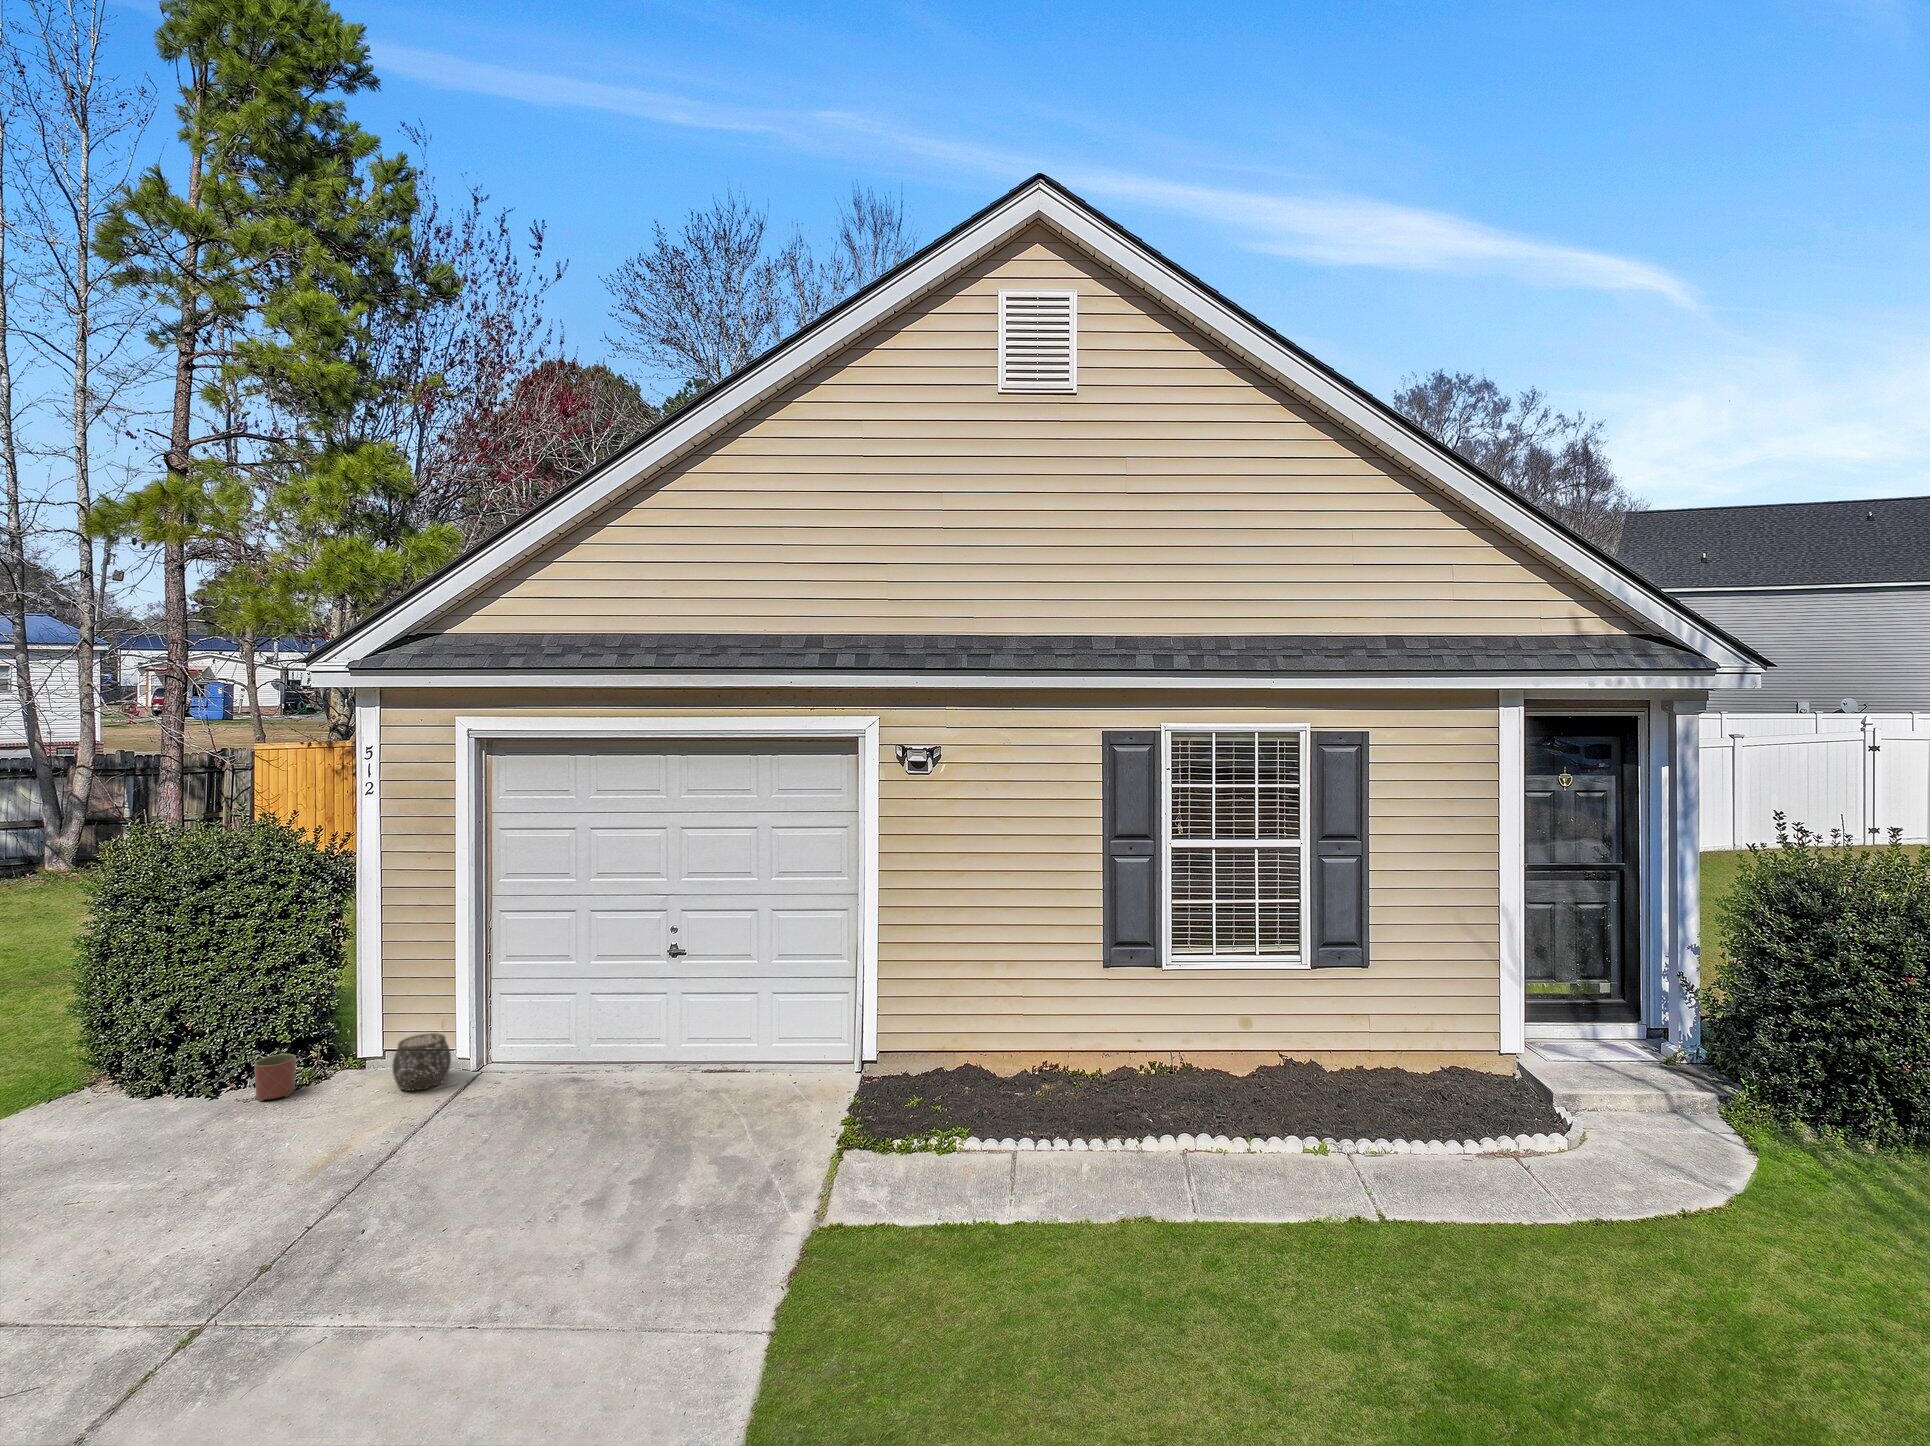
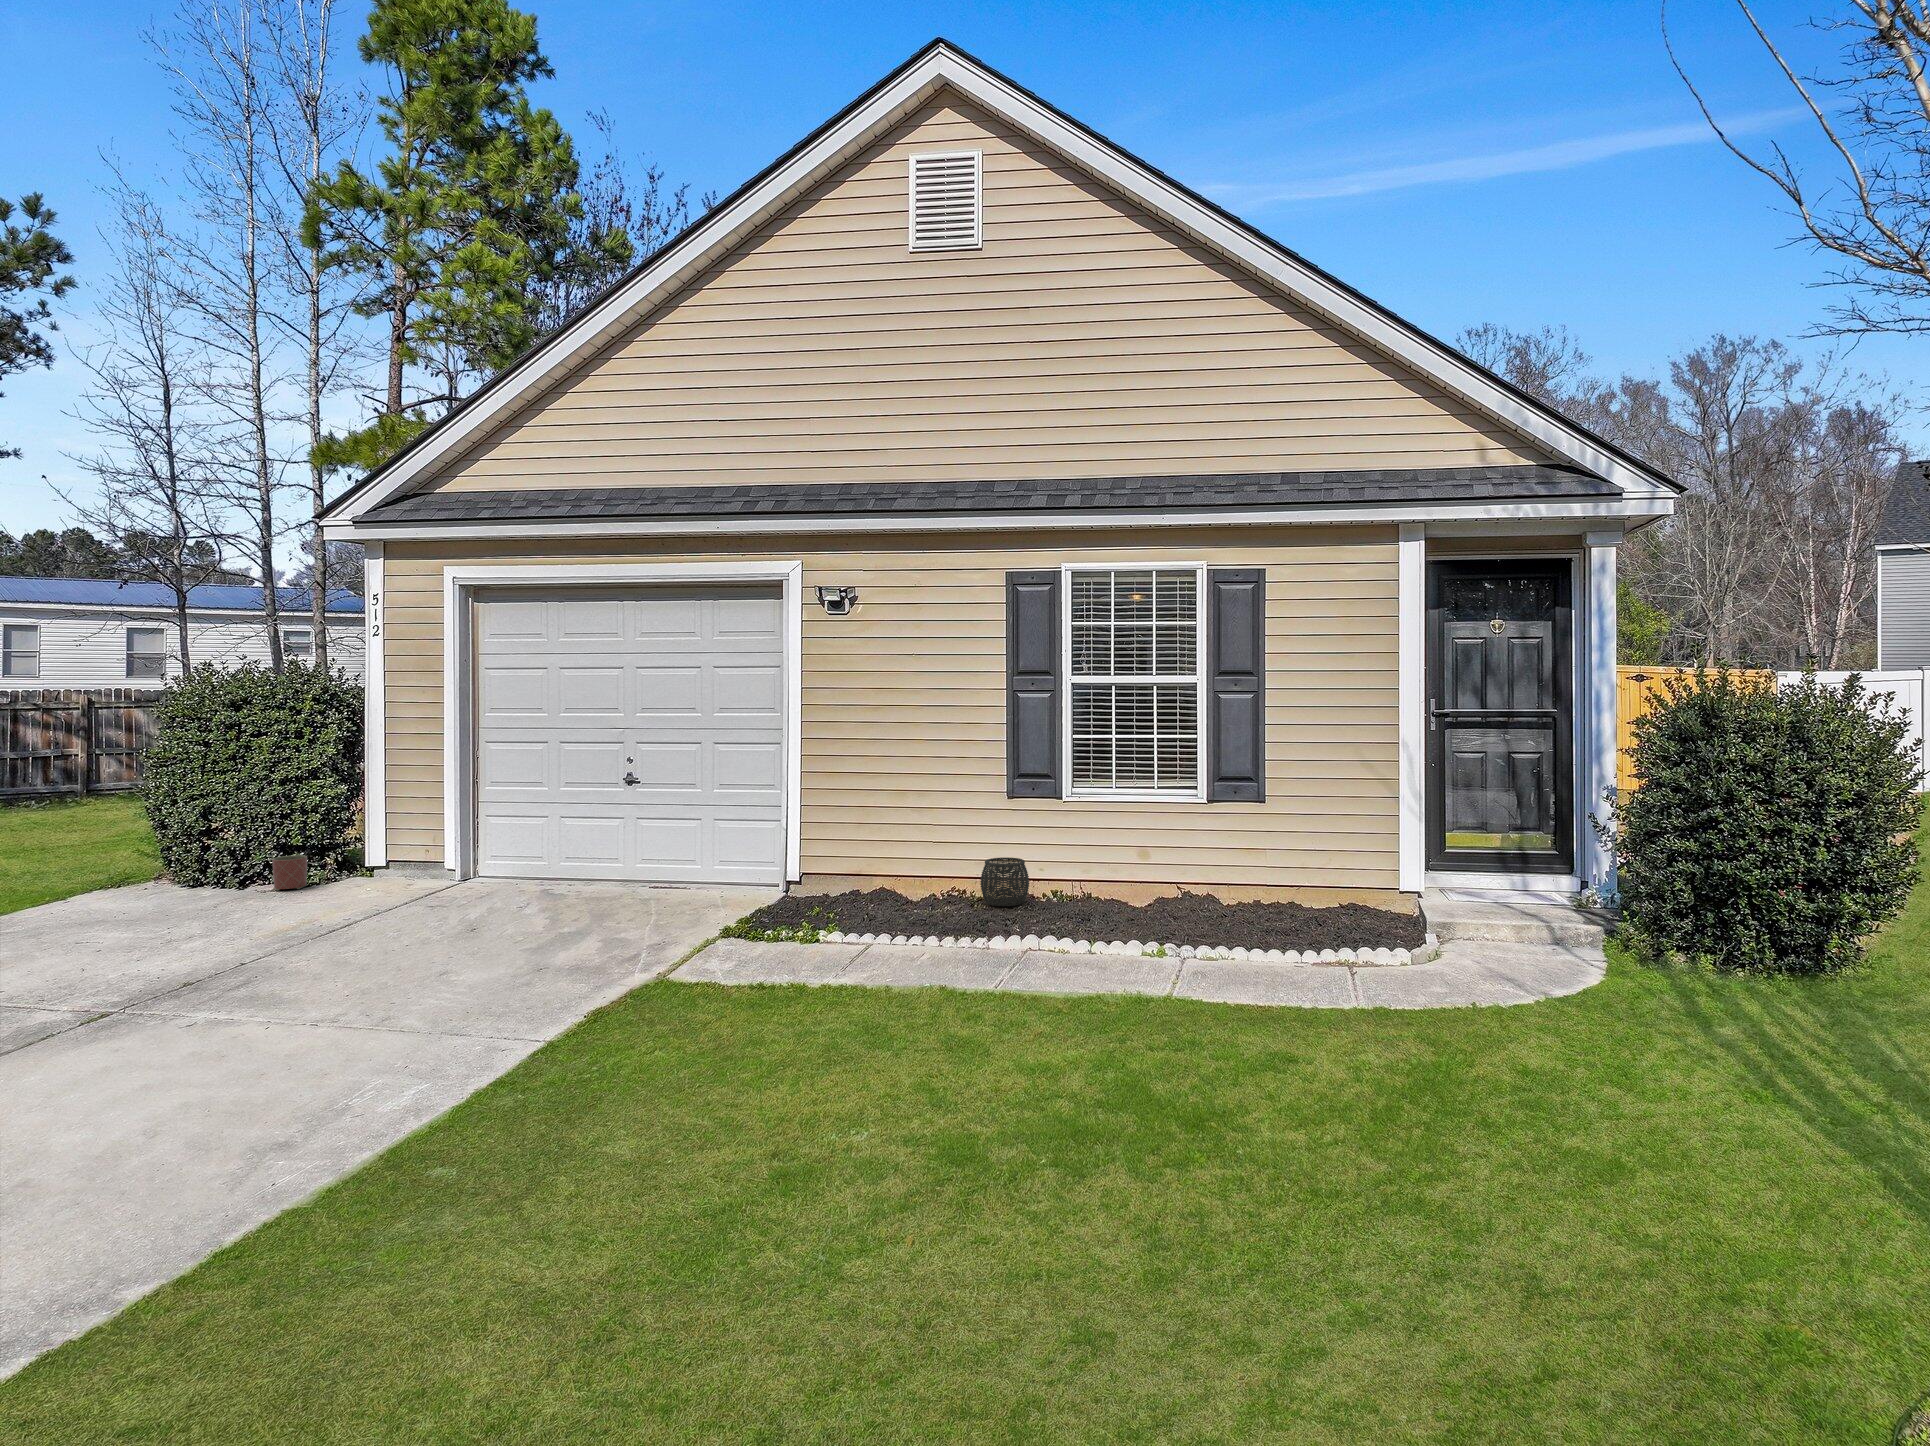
woven basket: present [392,1033,451,1091] -> present [980,857,1029,907]

